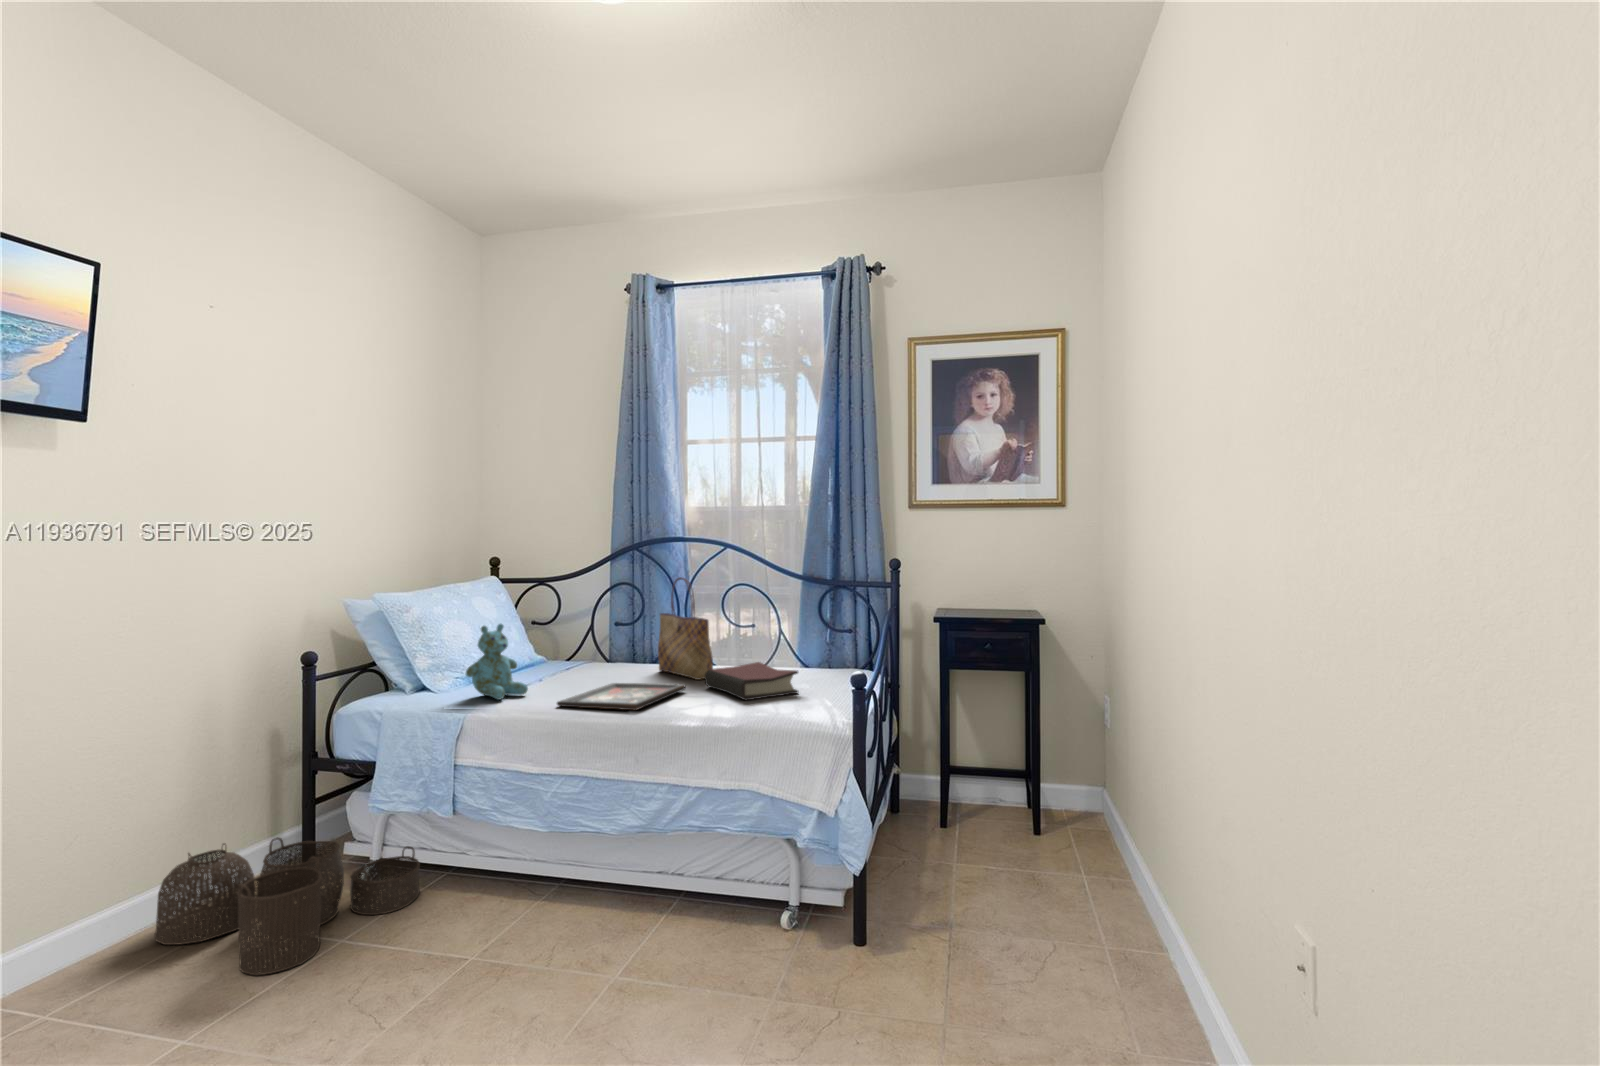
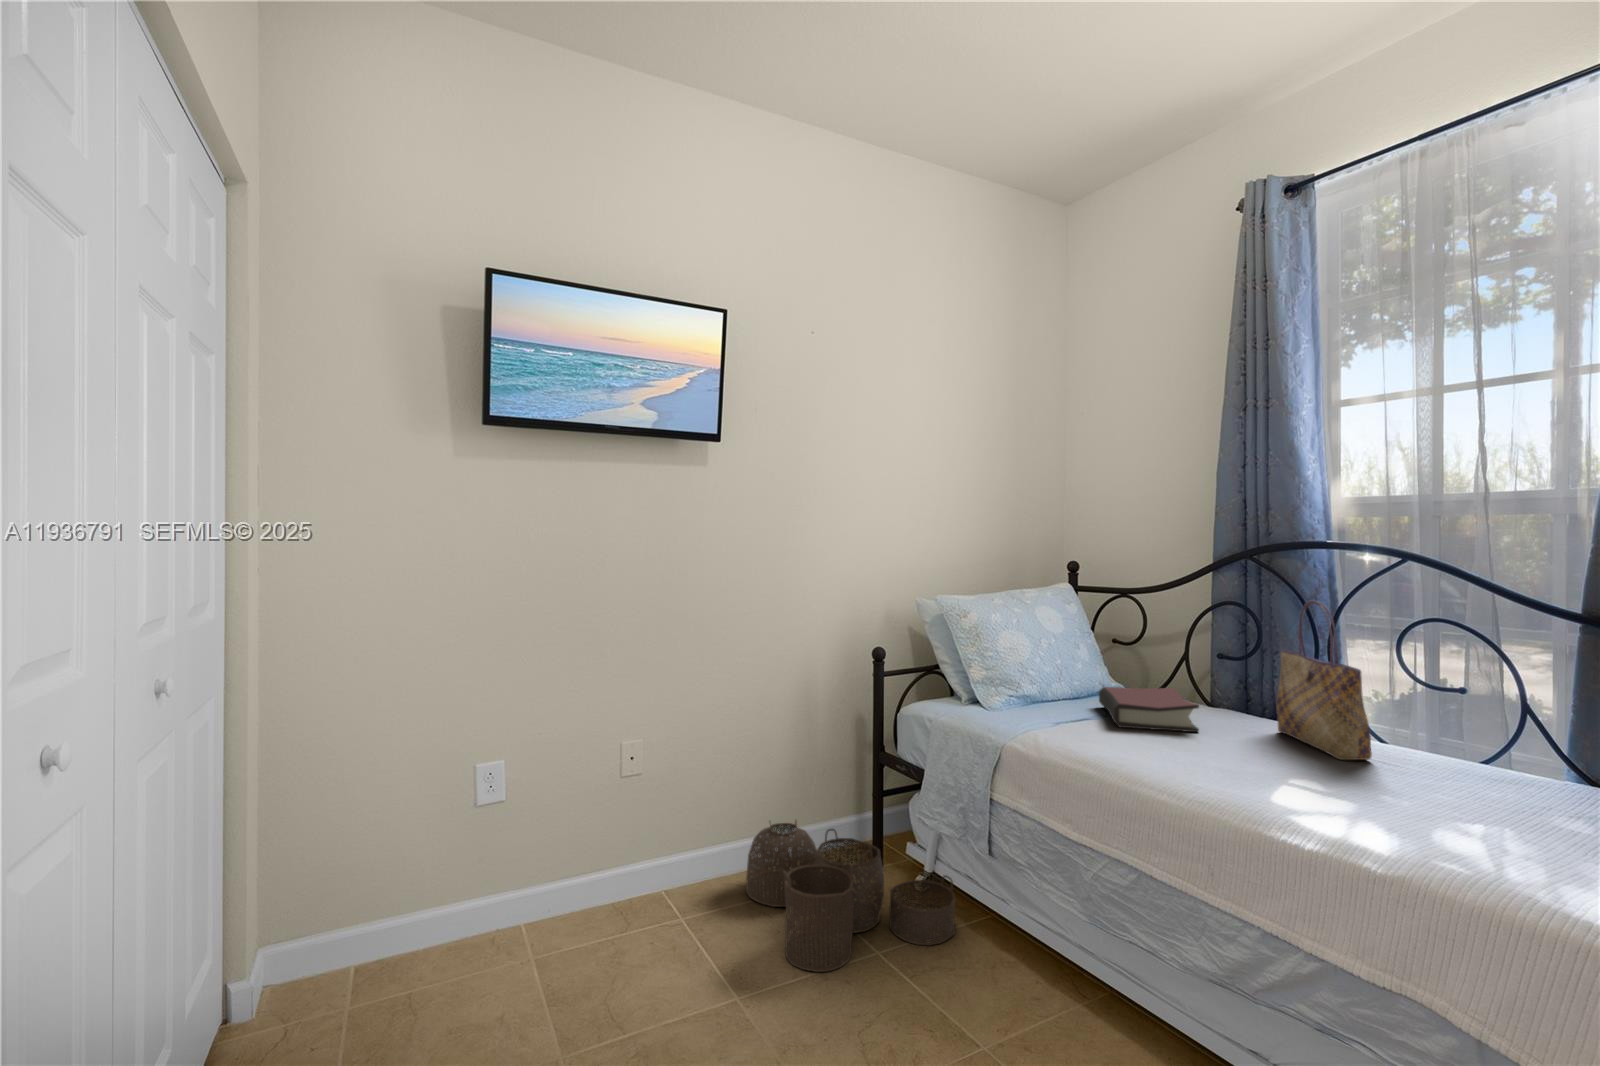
stuffed bear: present [466,624,528,700] -> none [1006,643,1079,735]
hardback book: present [705,662,798,700] -> present [1099,687,1199,732]
decorative tray: present [557,683,685,710] -> none [1105,740,1312,795]

